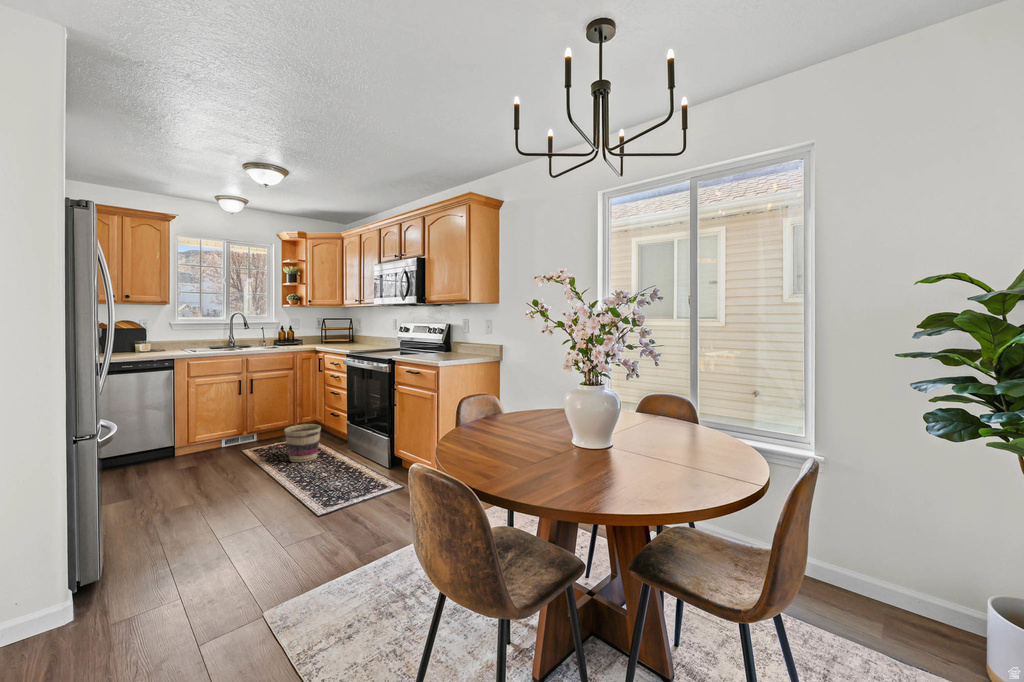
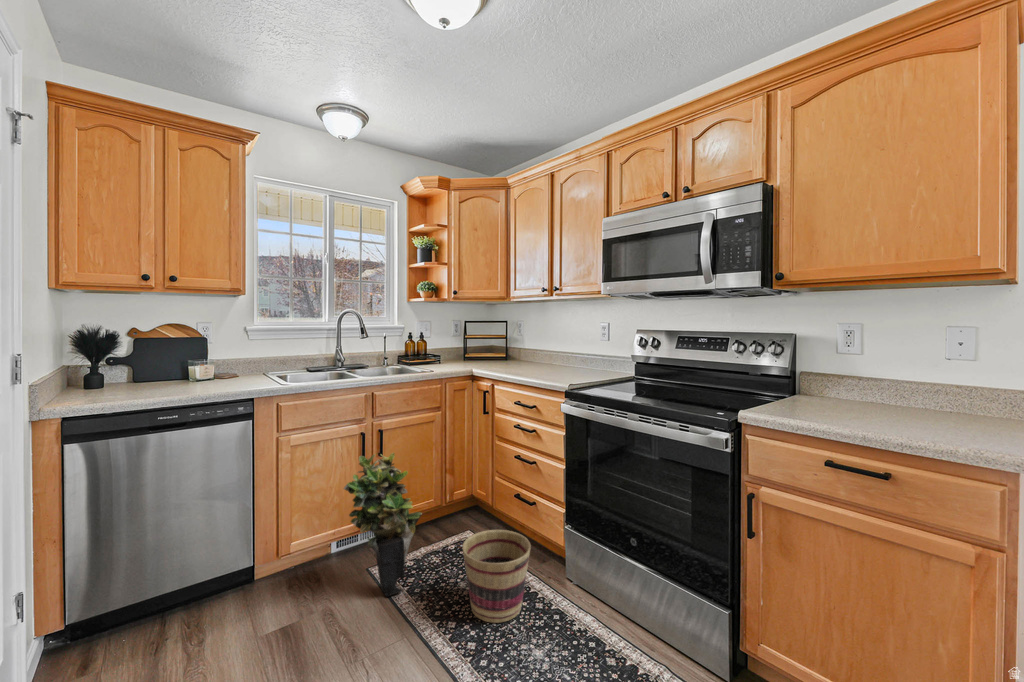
potted plant: none [224,388,270,458] -> present [344,453,422,597]

